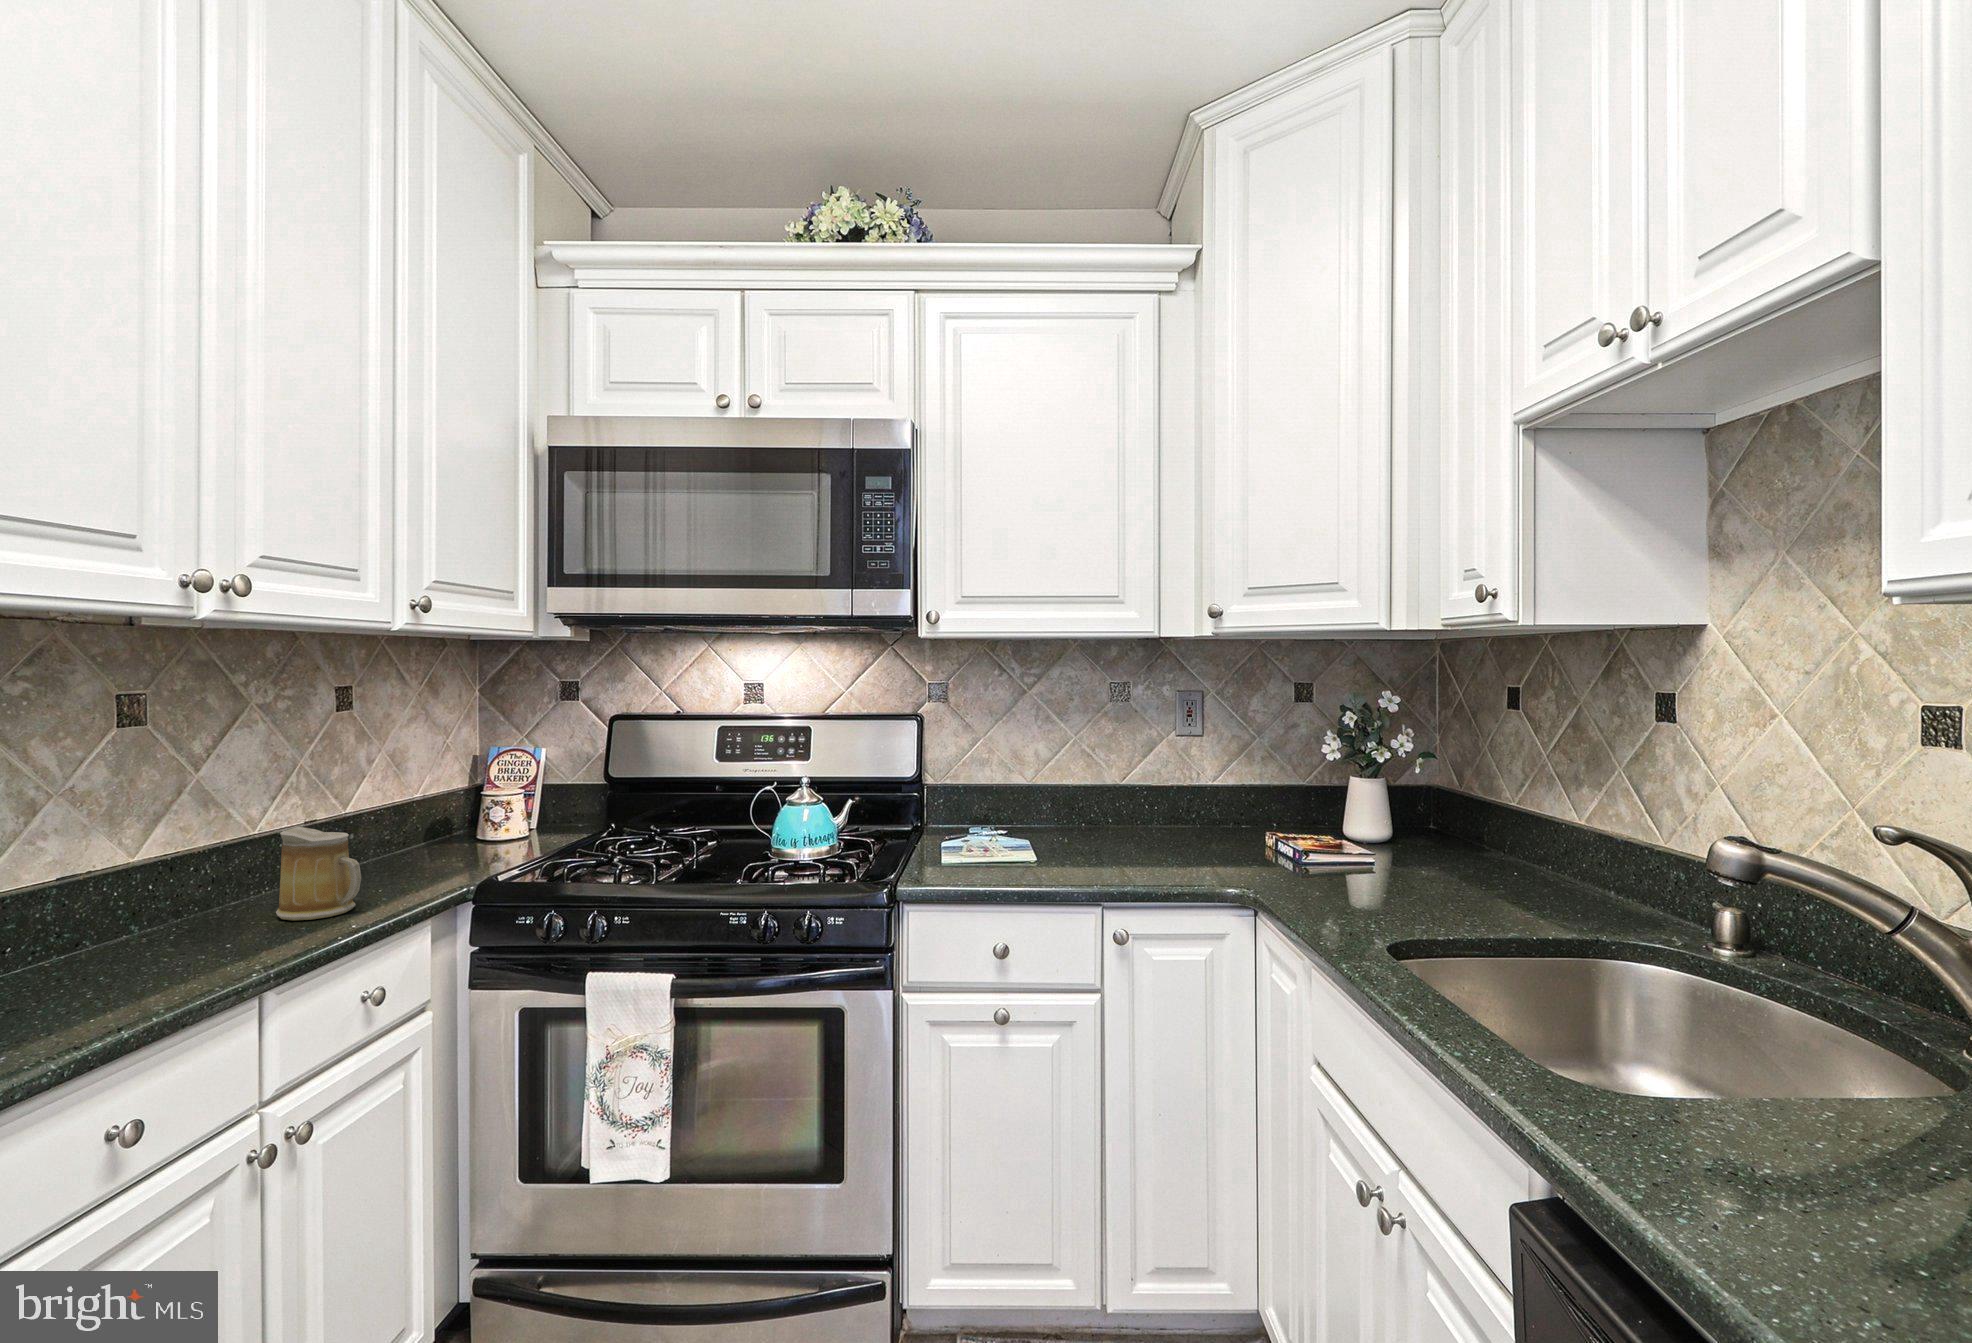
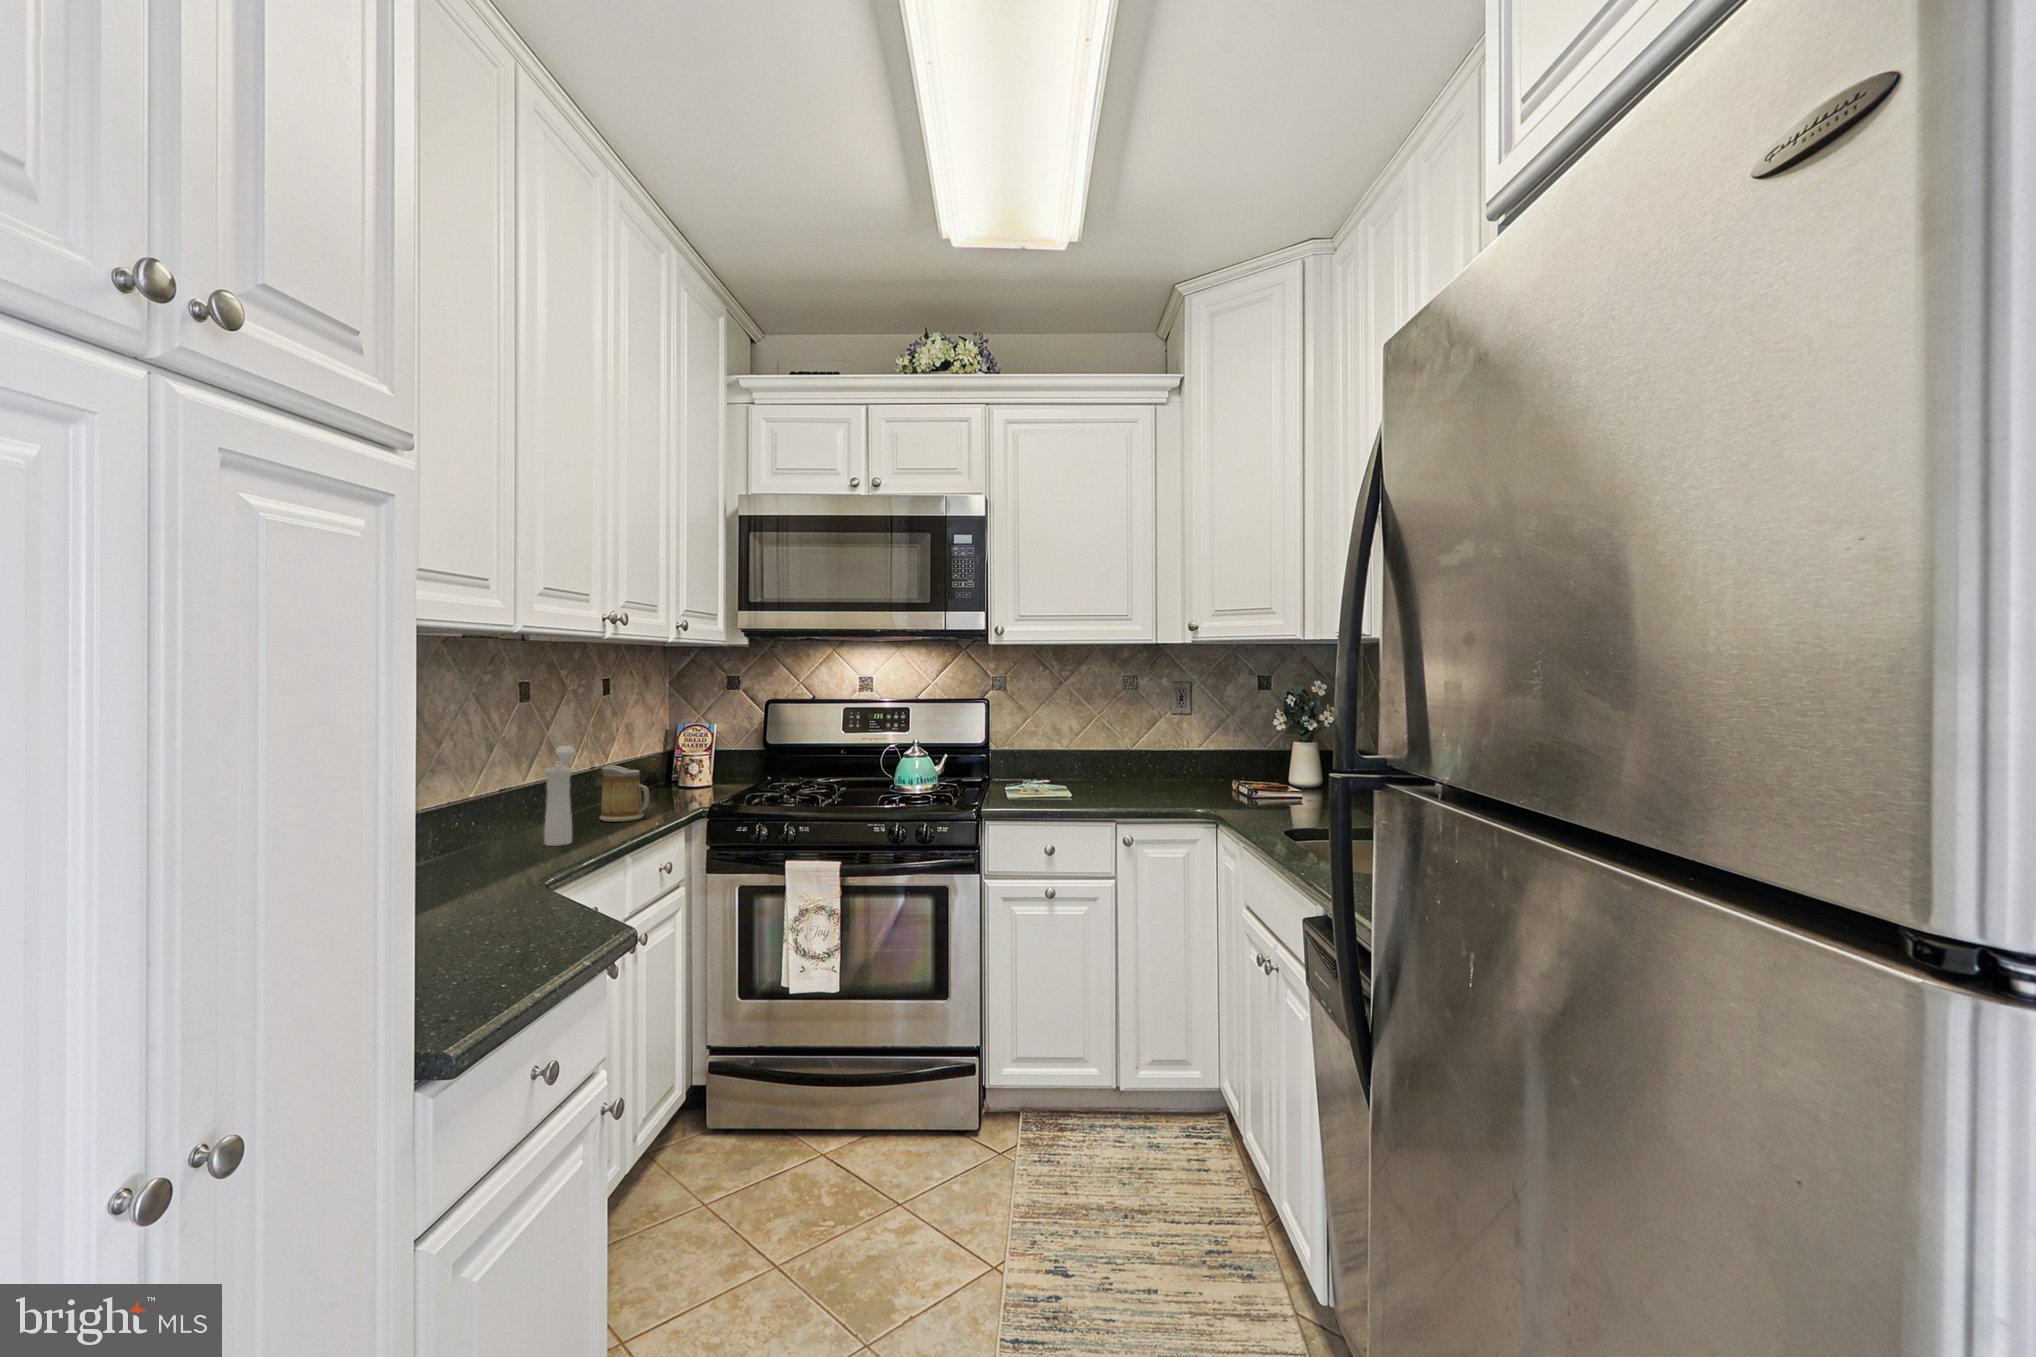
pepper mill: none [91,807,187,993] -> present [544,746,575,846]

